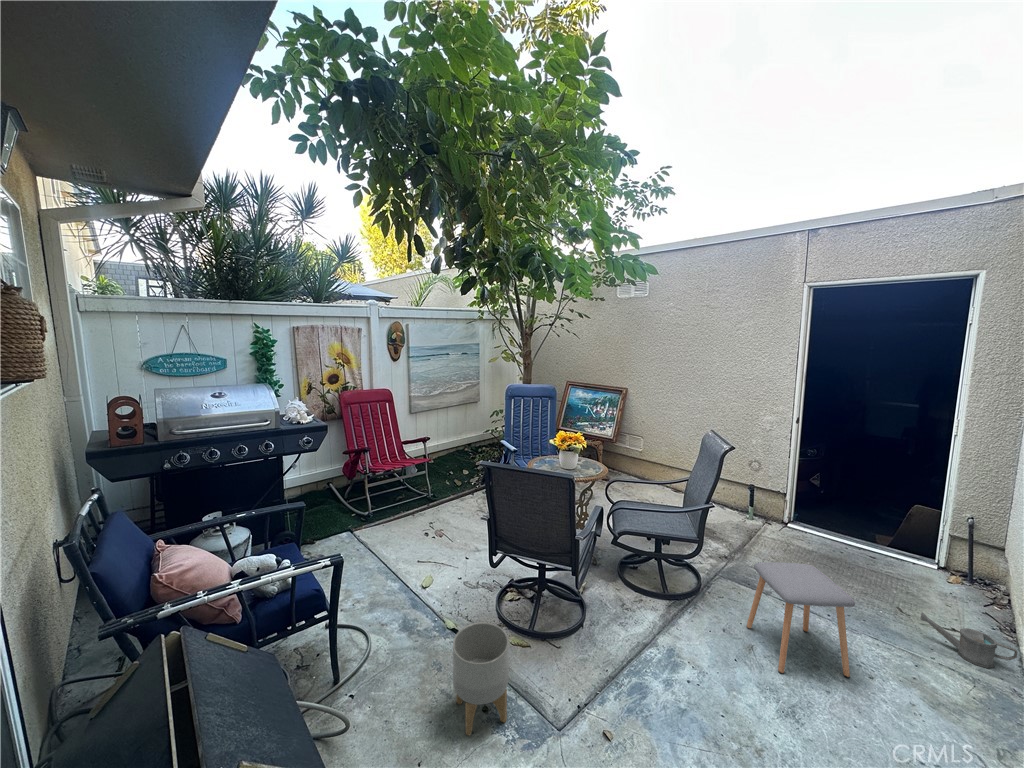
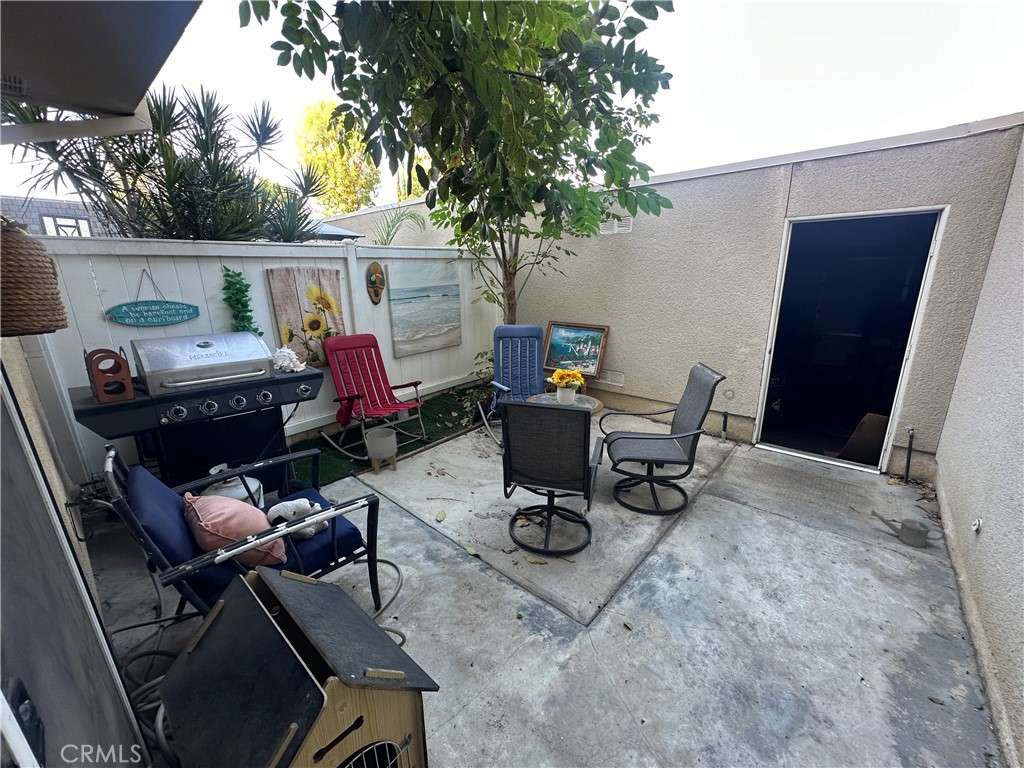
stool: present [747,562,855,678] -> none [731,476,827,566]
planter: present [453,622,509,736] -> present [366,428,397,474]

